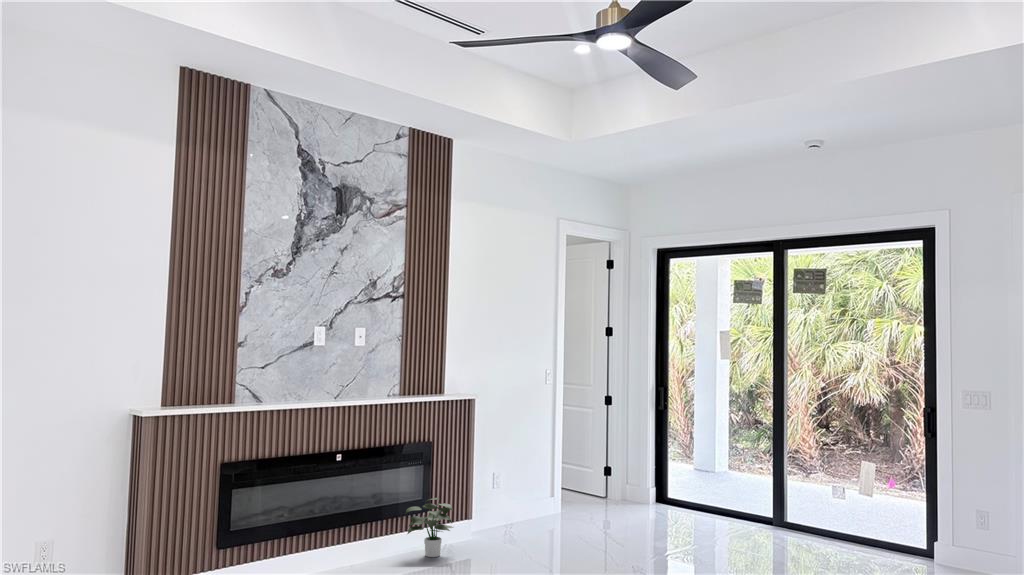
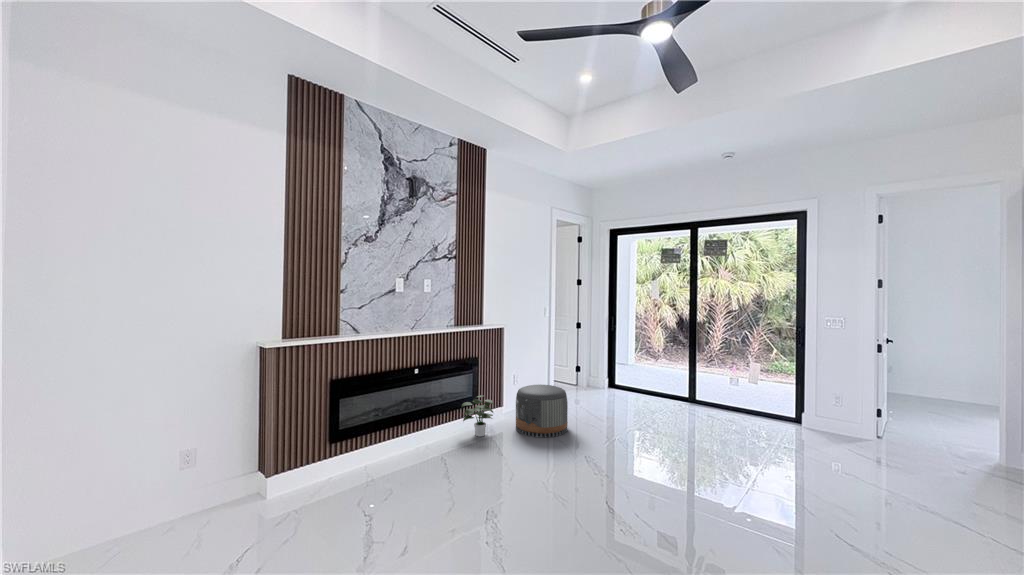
pouf: none [488,485,564,561] -> present [516,385,568,437]

